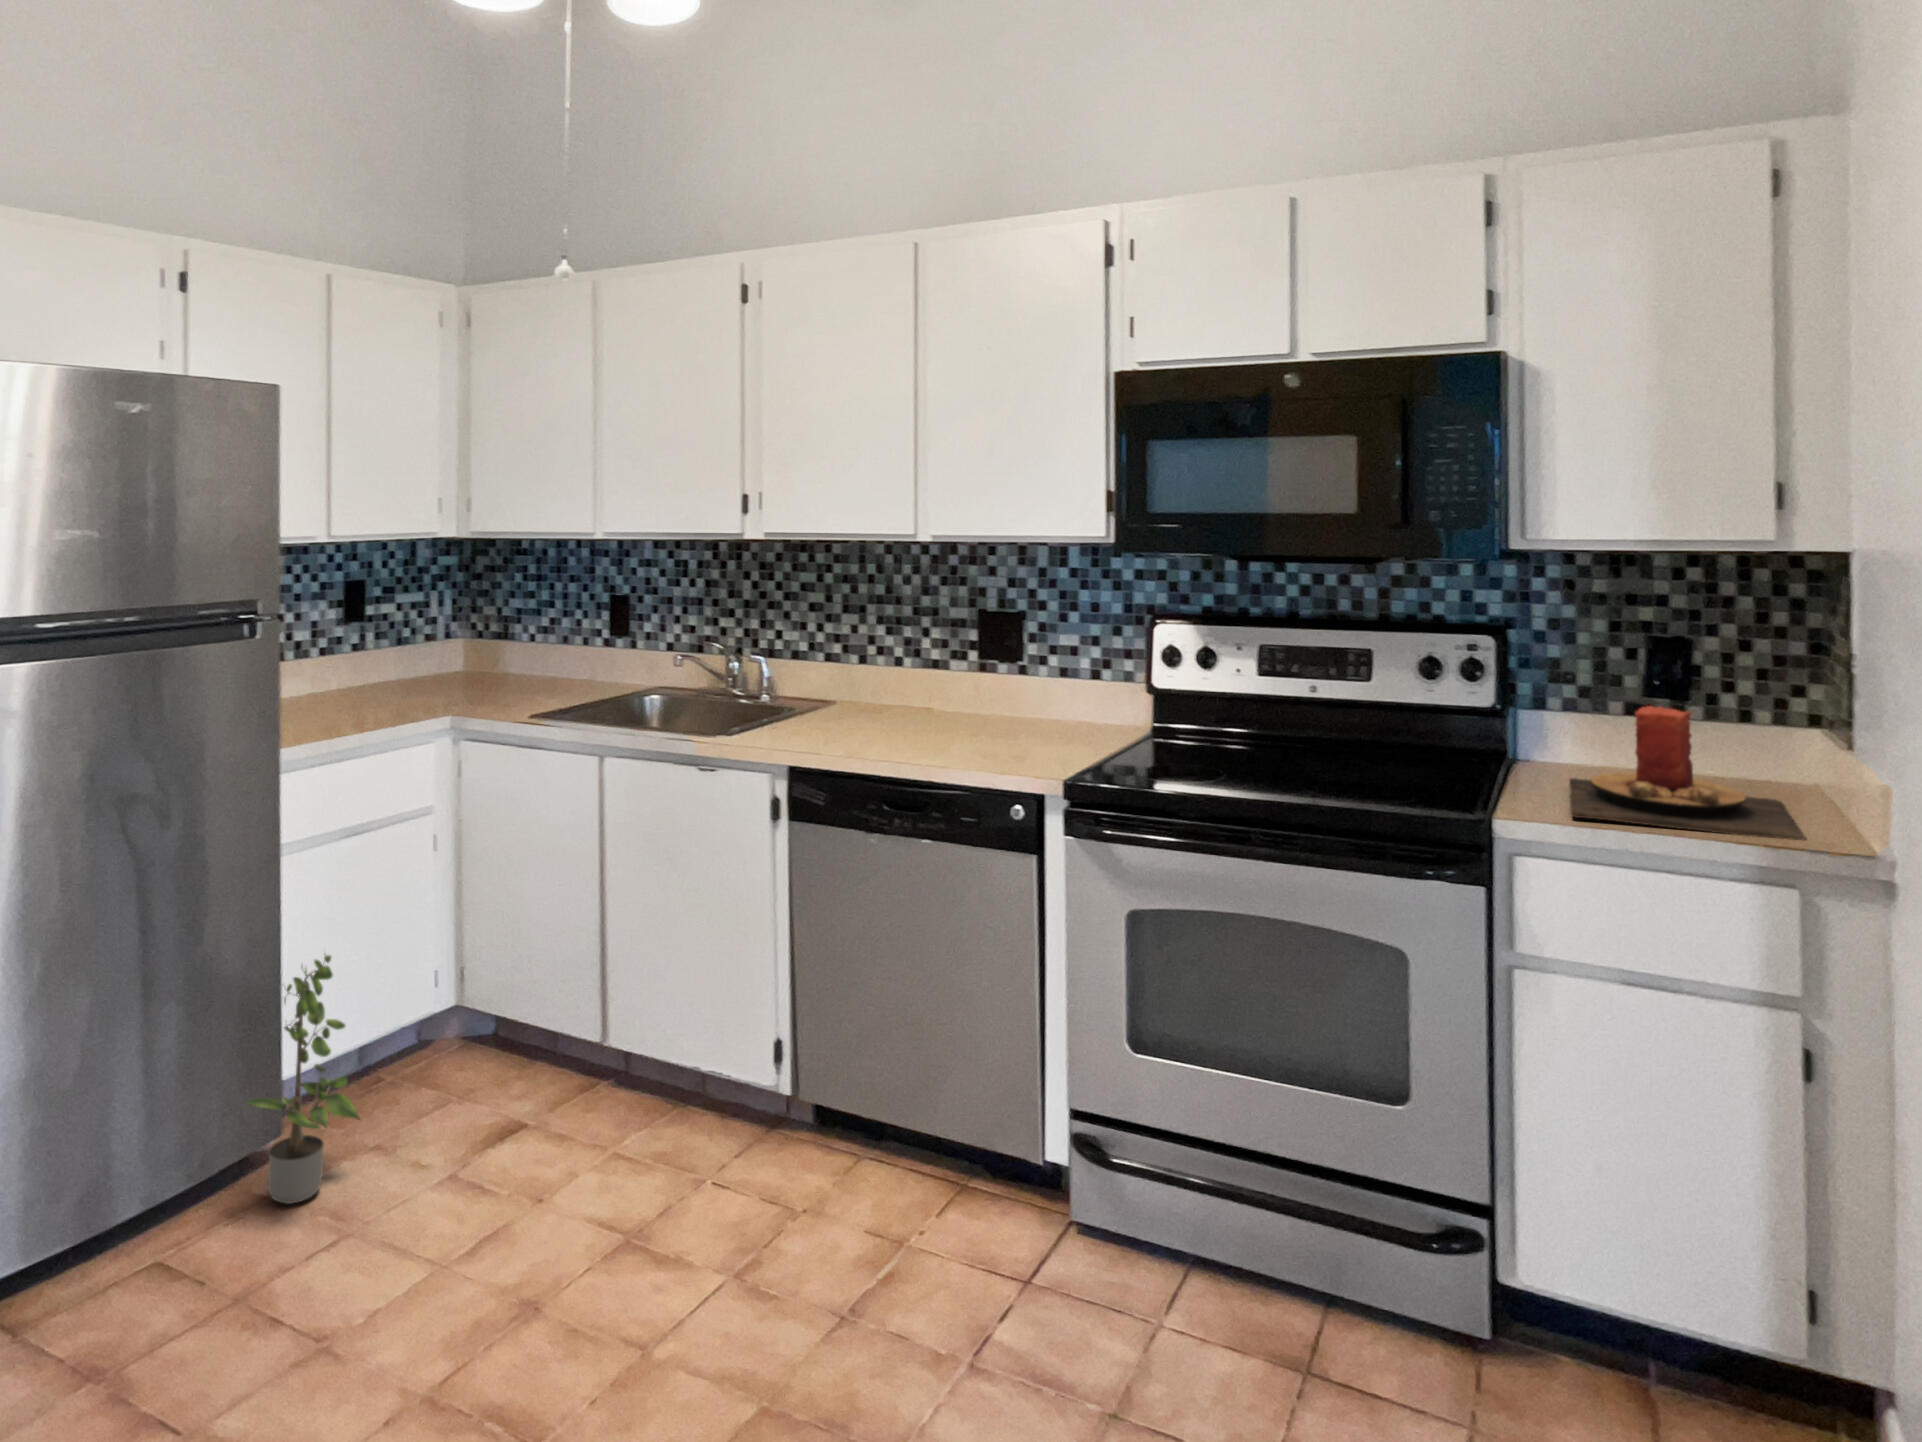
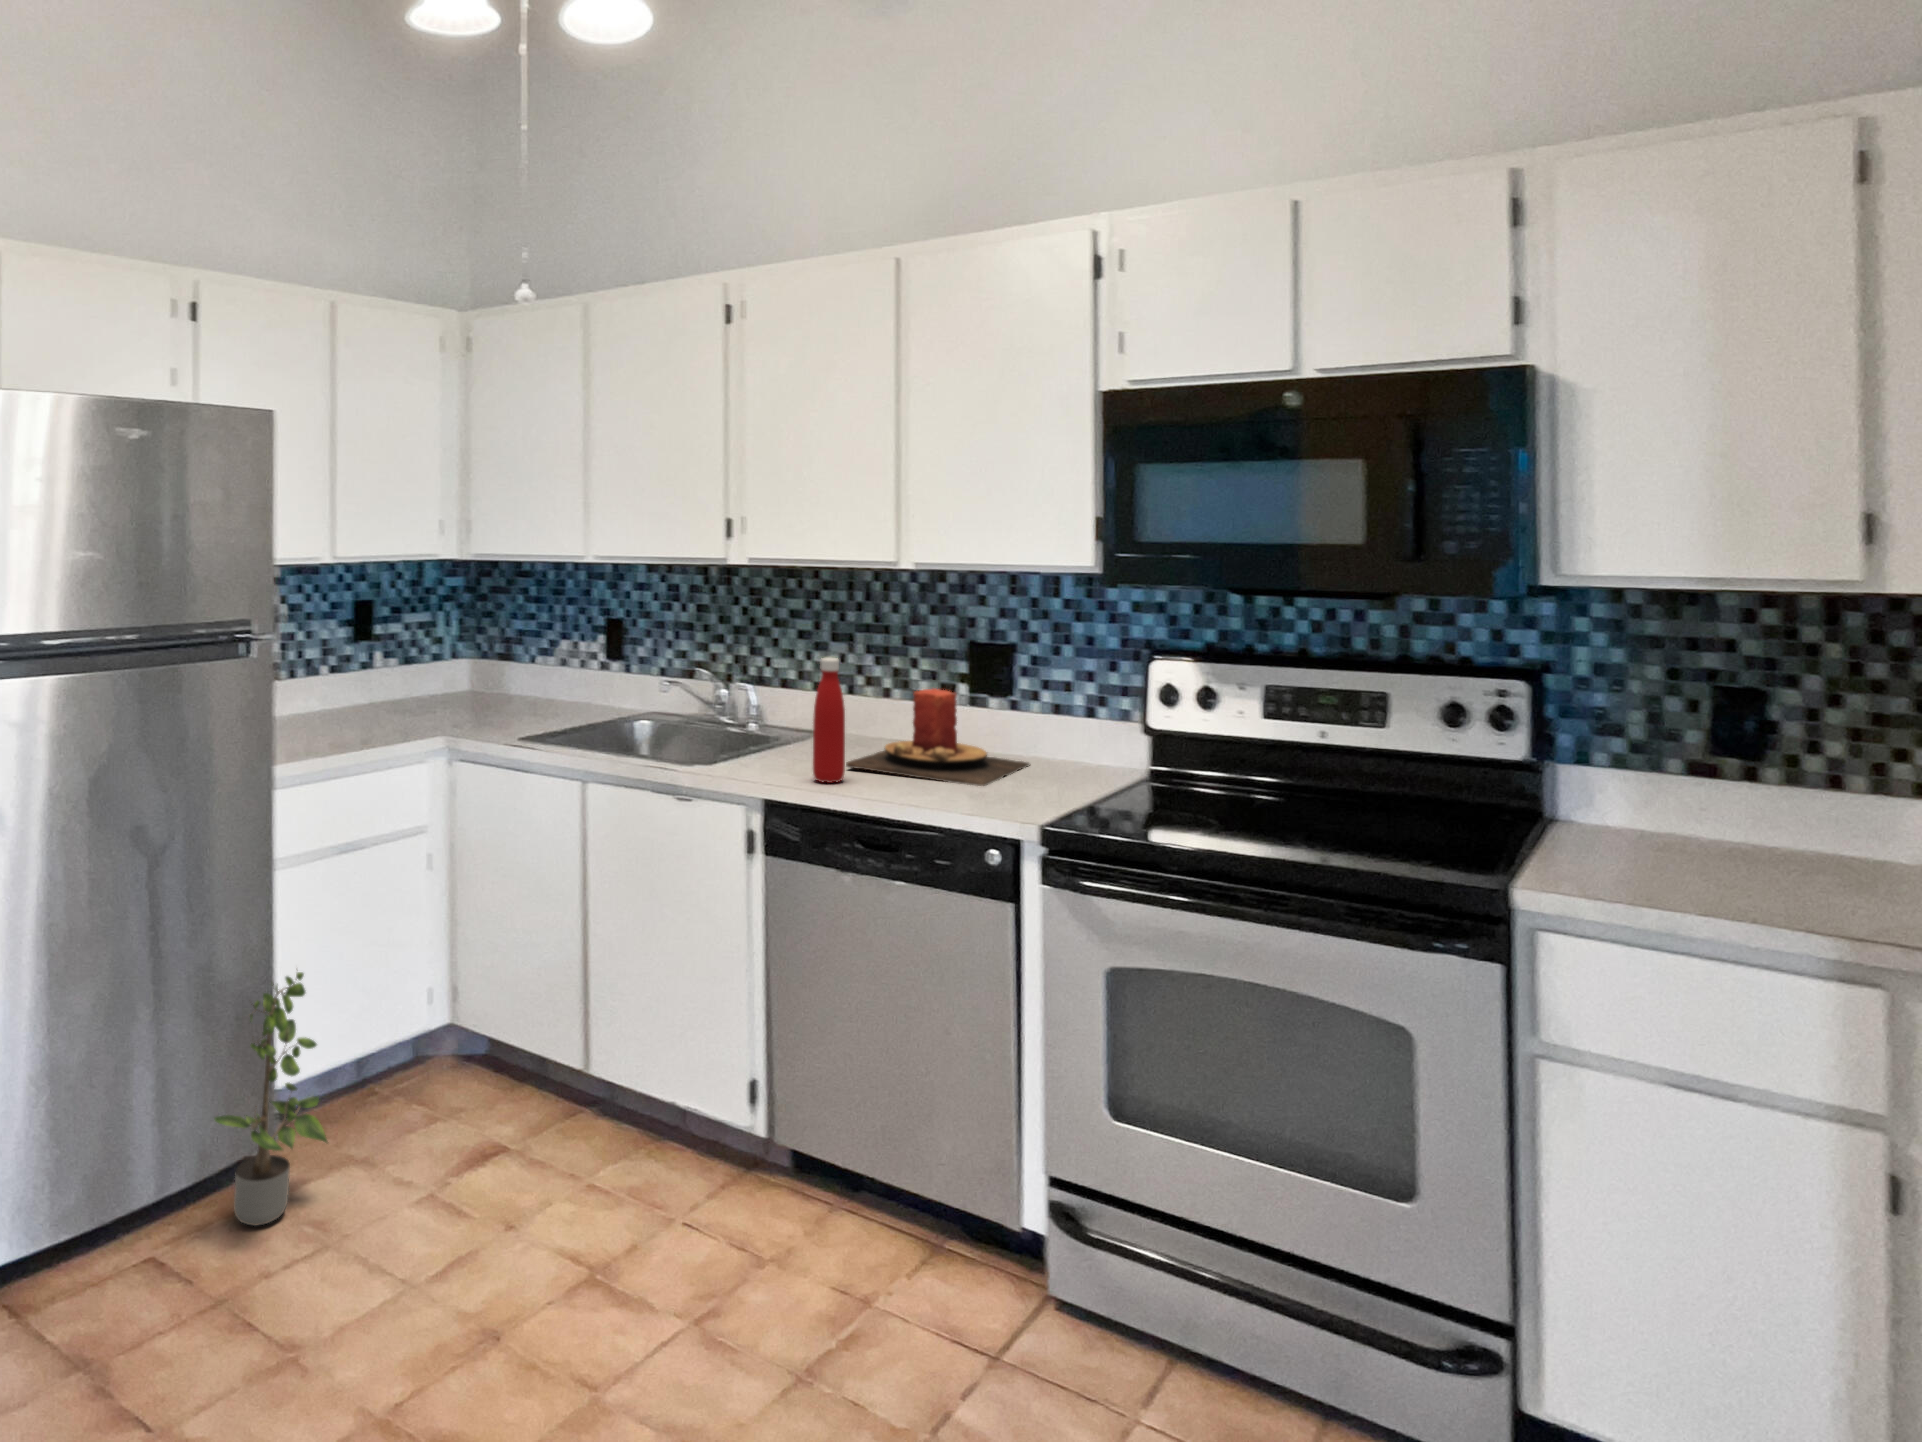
bottle: none [837,630,868,750] -> present [813,658,845,783]
candle: present [1569,706,1805,841] -> present [846,689,1029,786]

